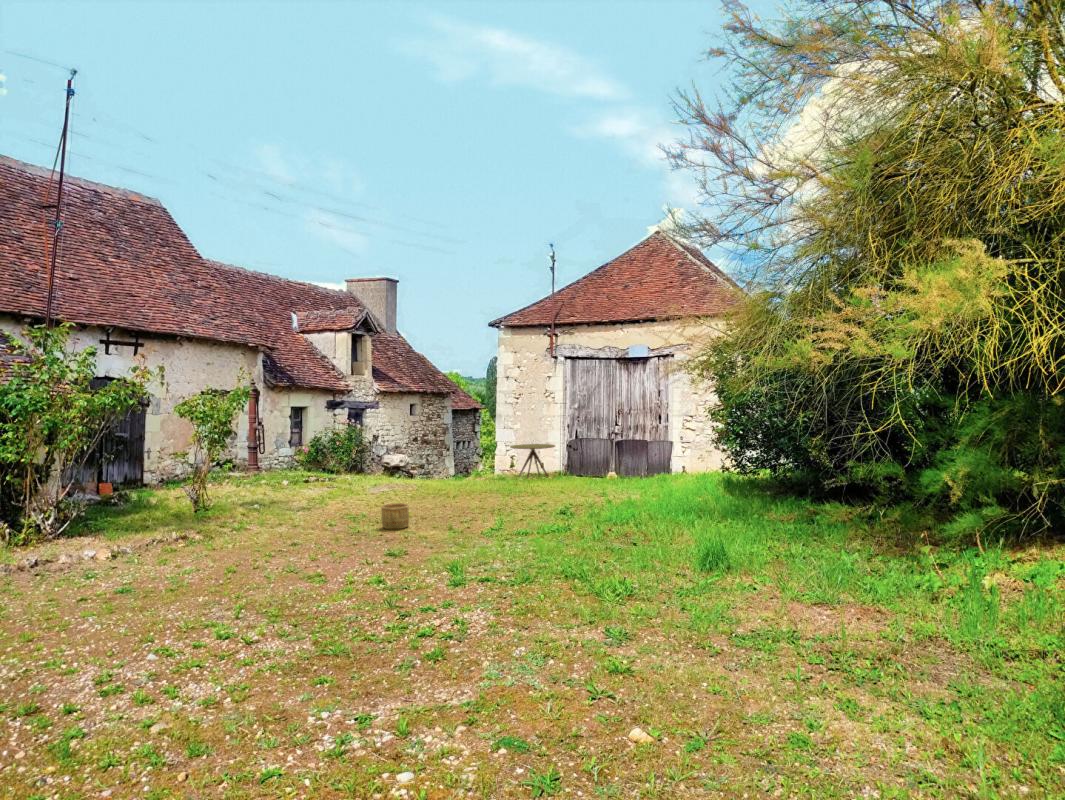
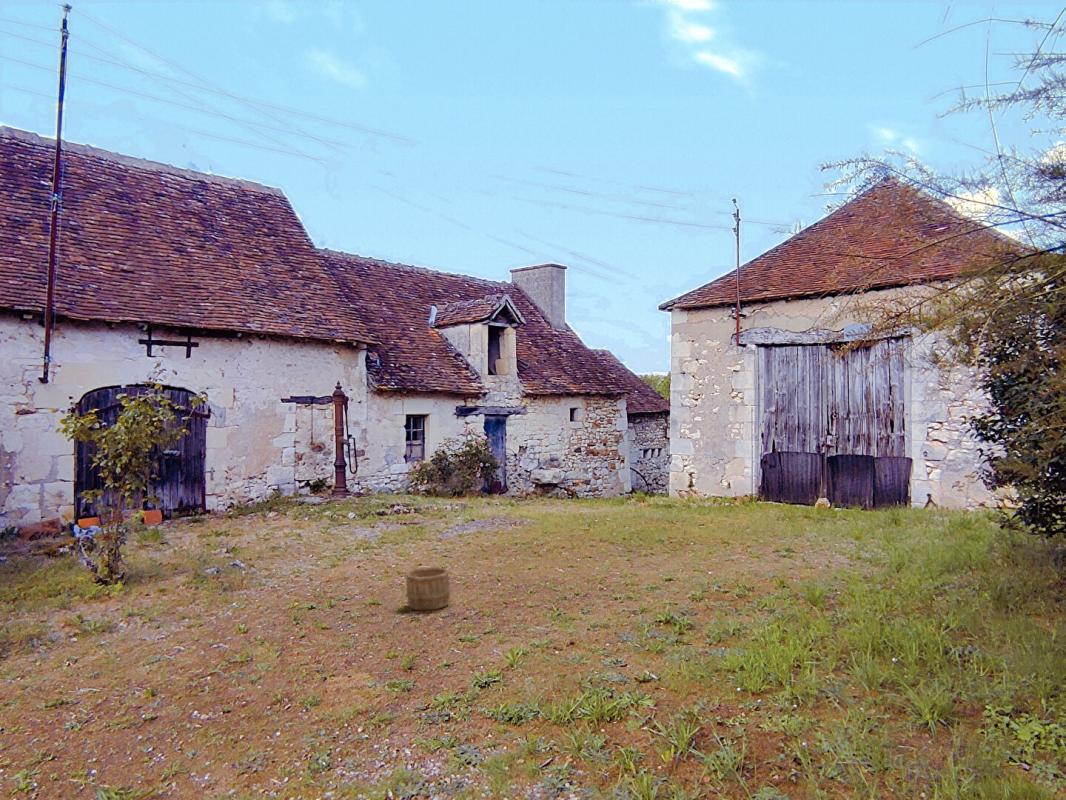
round table: present [511,444,555,478] -> none [671,462,735,512]

